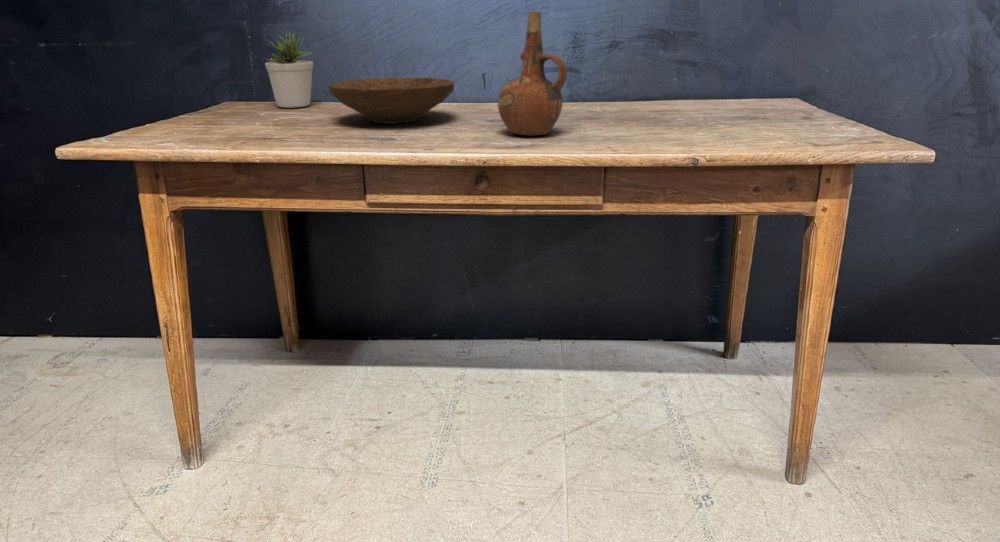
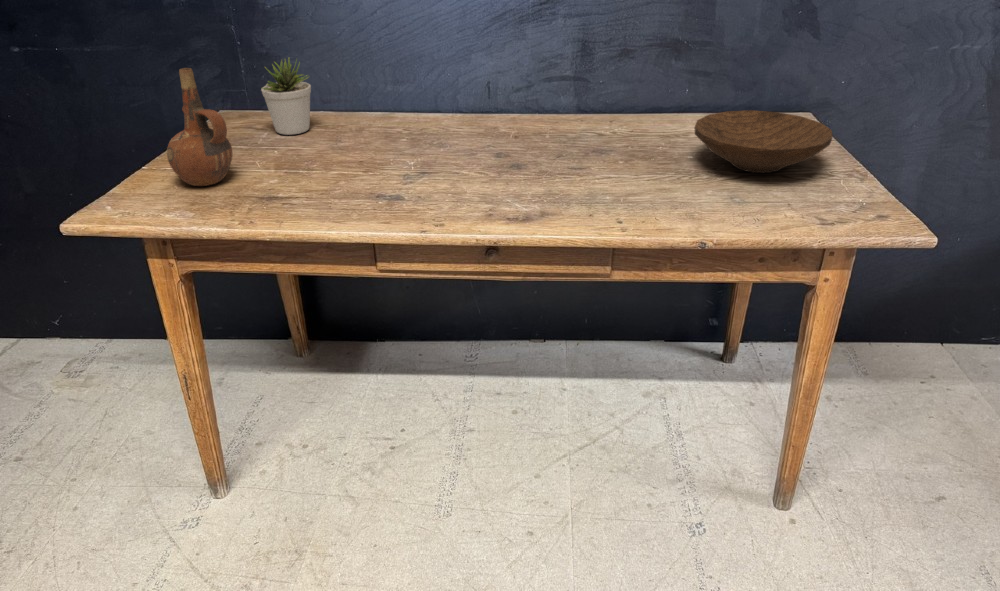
ceramic pitcher: present [498,12,567,135] -> present [167,68,233,186]
wooden bowl: present [328,78,454,124] -> present [694,110,833,173]

